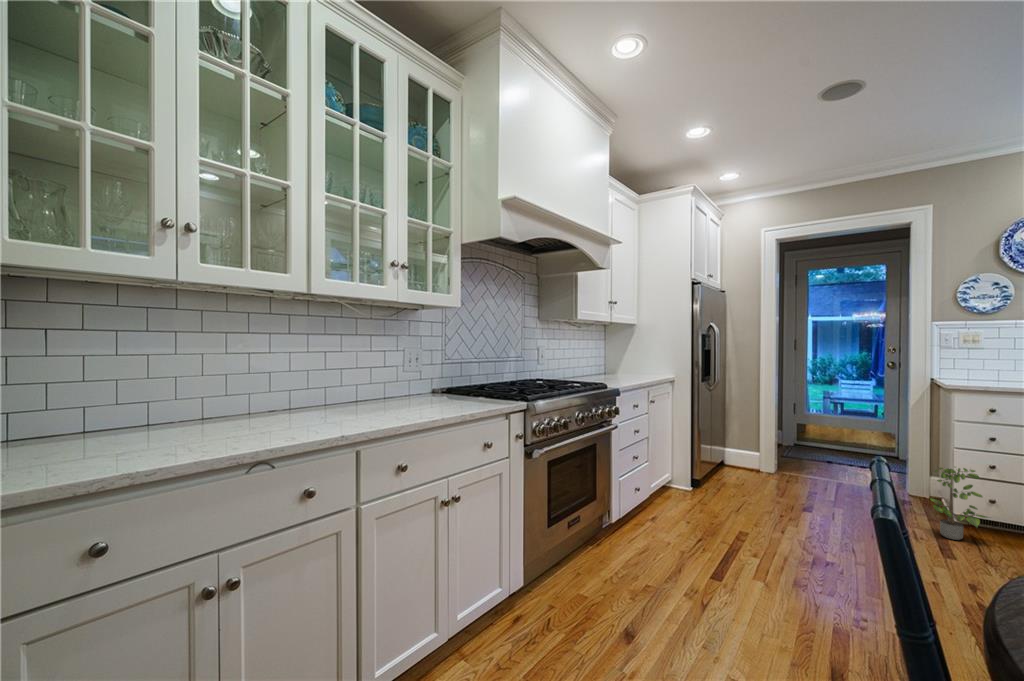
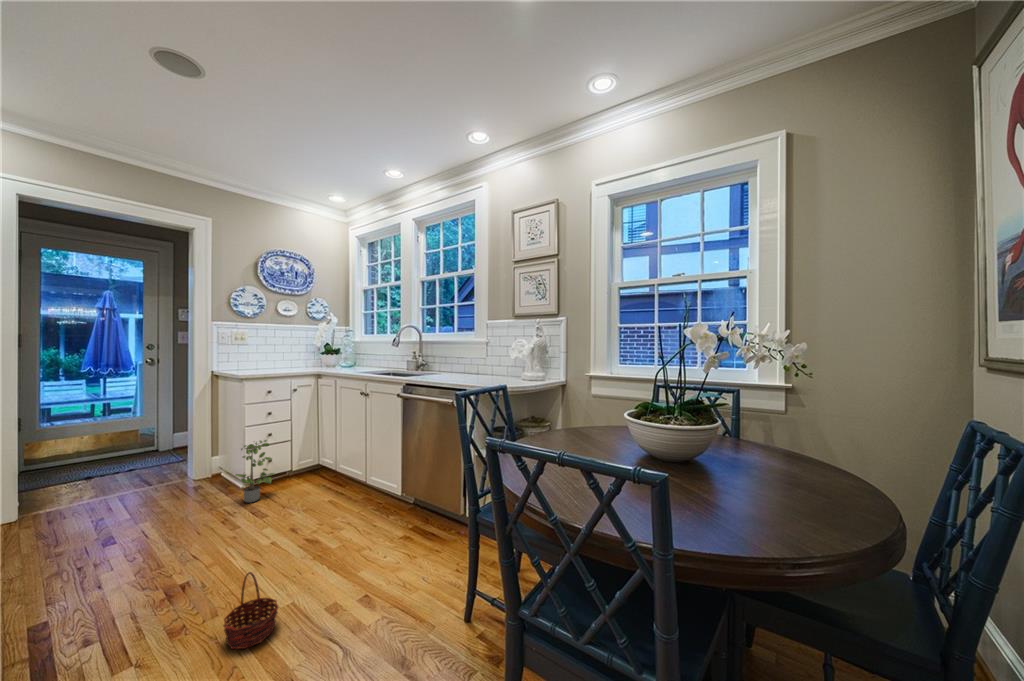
basket: none [817,566,872,638] -> present [224,572,278,649]

